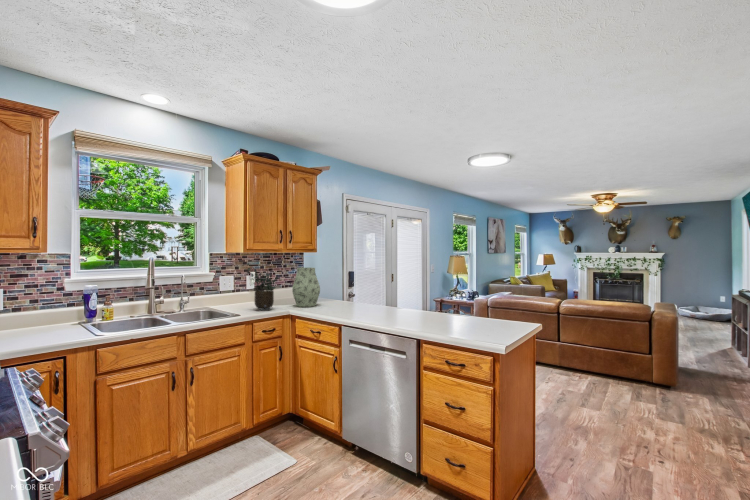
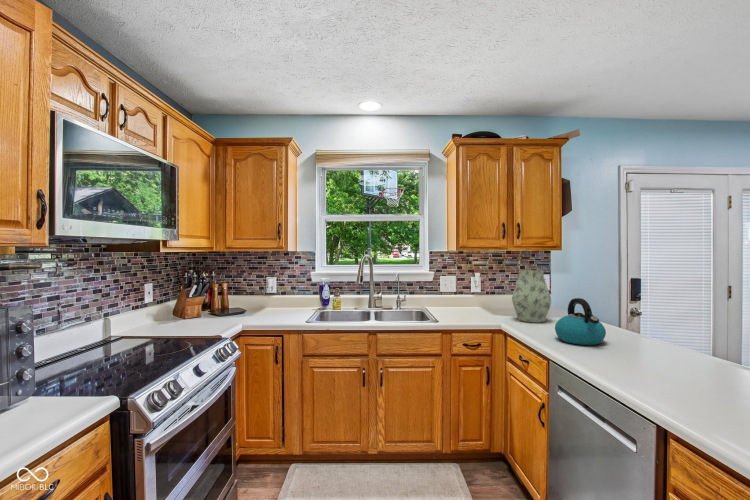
potted plant: present [247,263,278,309] -> none [457,263,489,318]
kettle: none [336,284,365,314] -> present [555,298,606,345]

